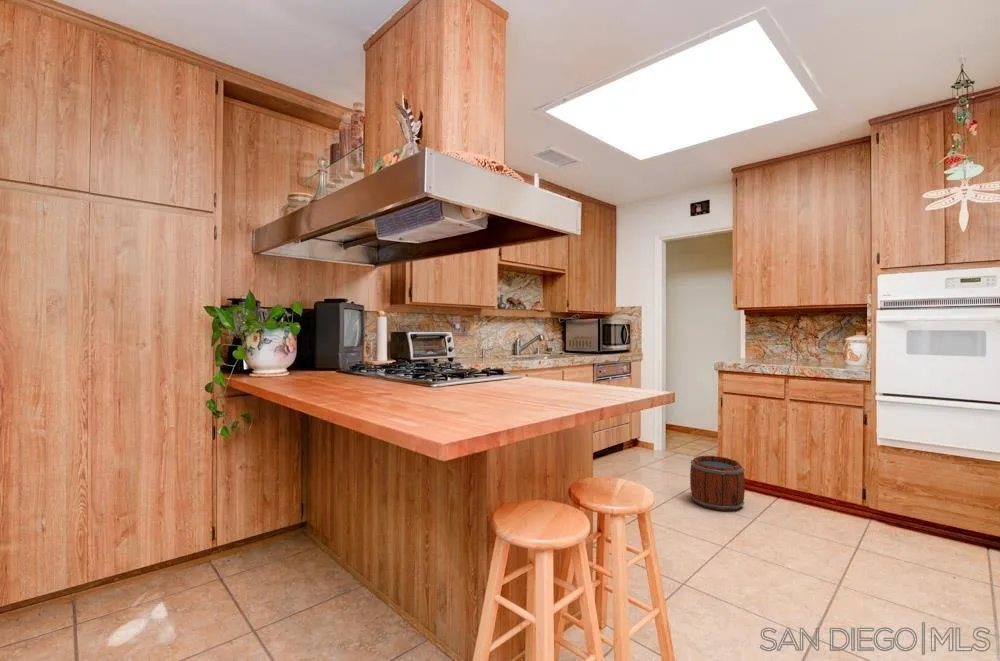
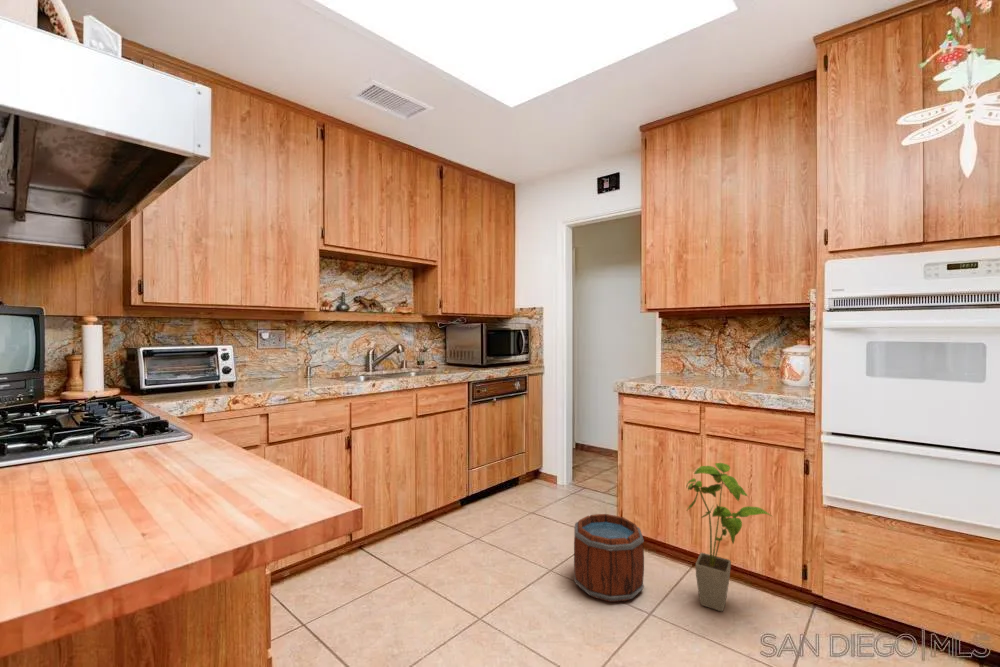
house plant: none [775,415,840,517] -> present [687,463,770,611]

